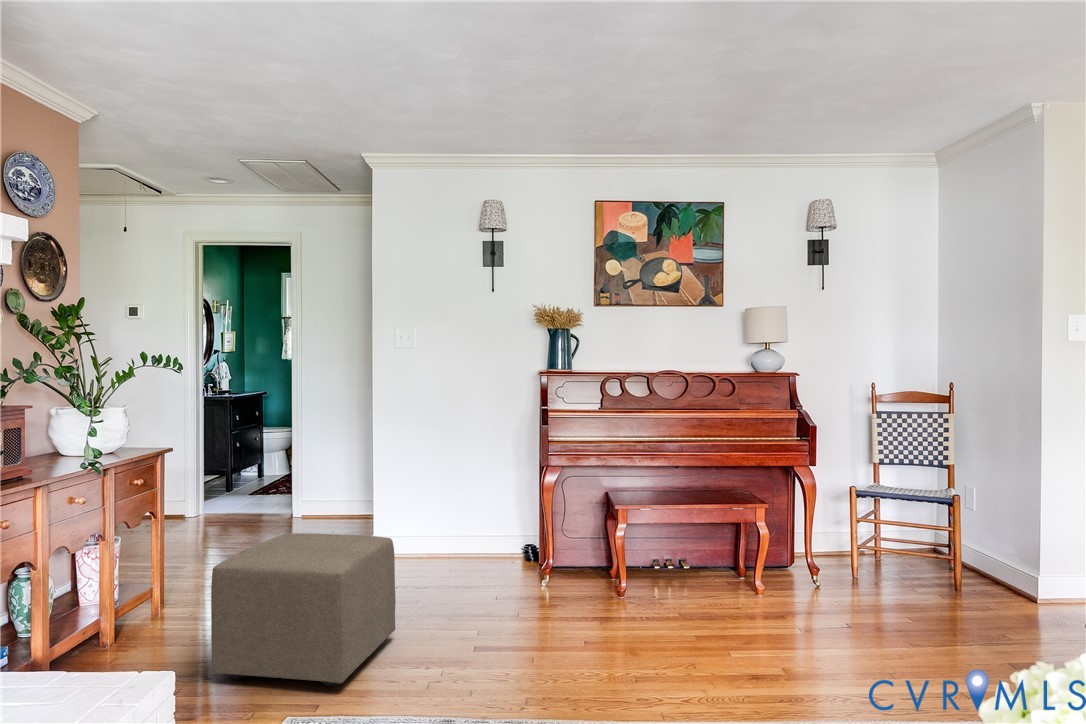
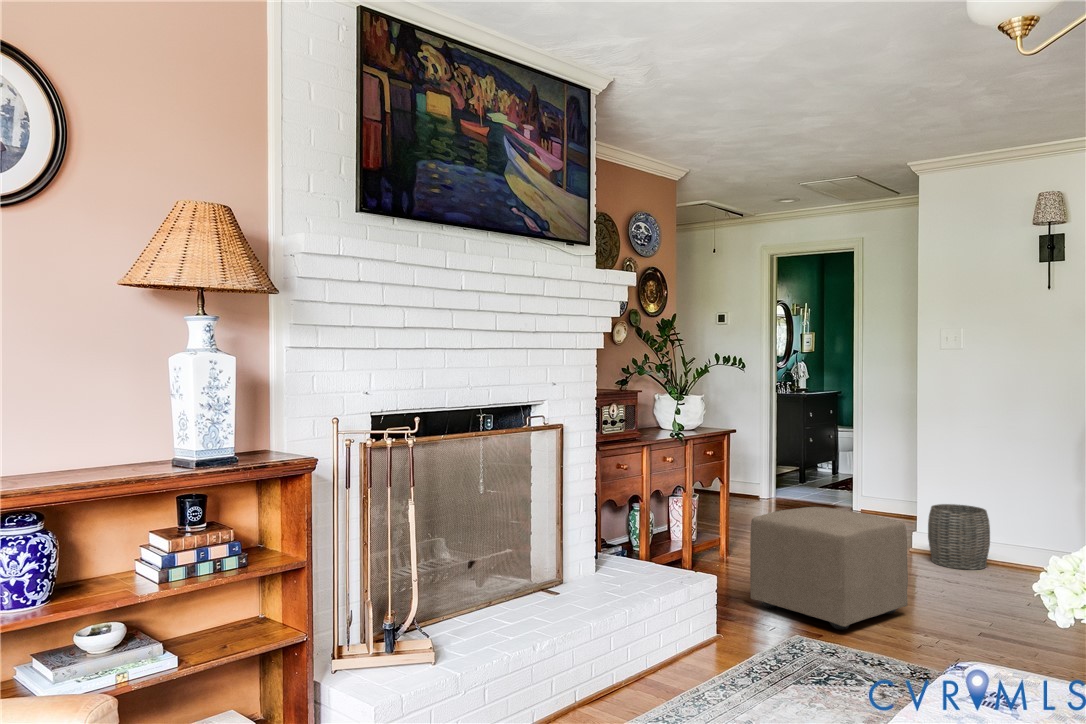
woven basket: none [386,501,441,567] -> present [928,504,990,570]

